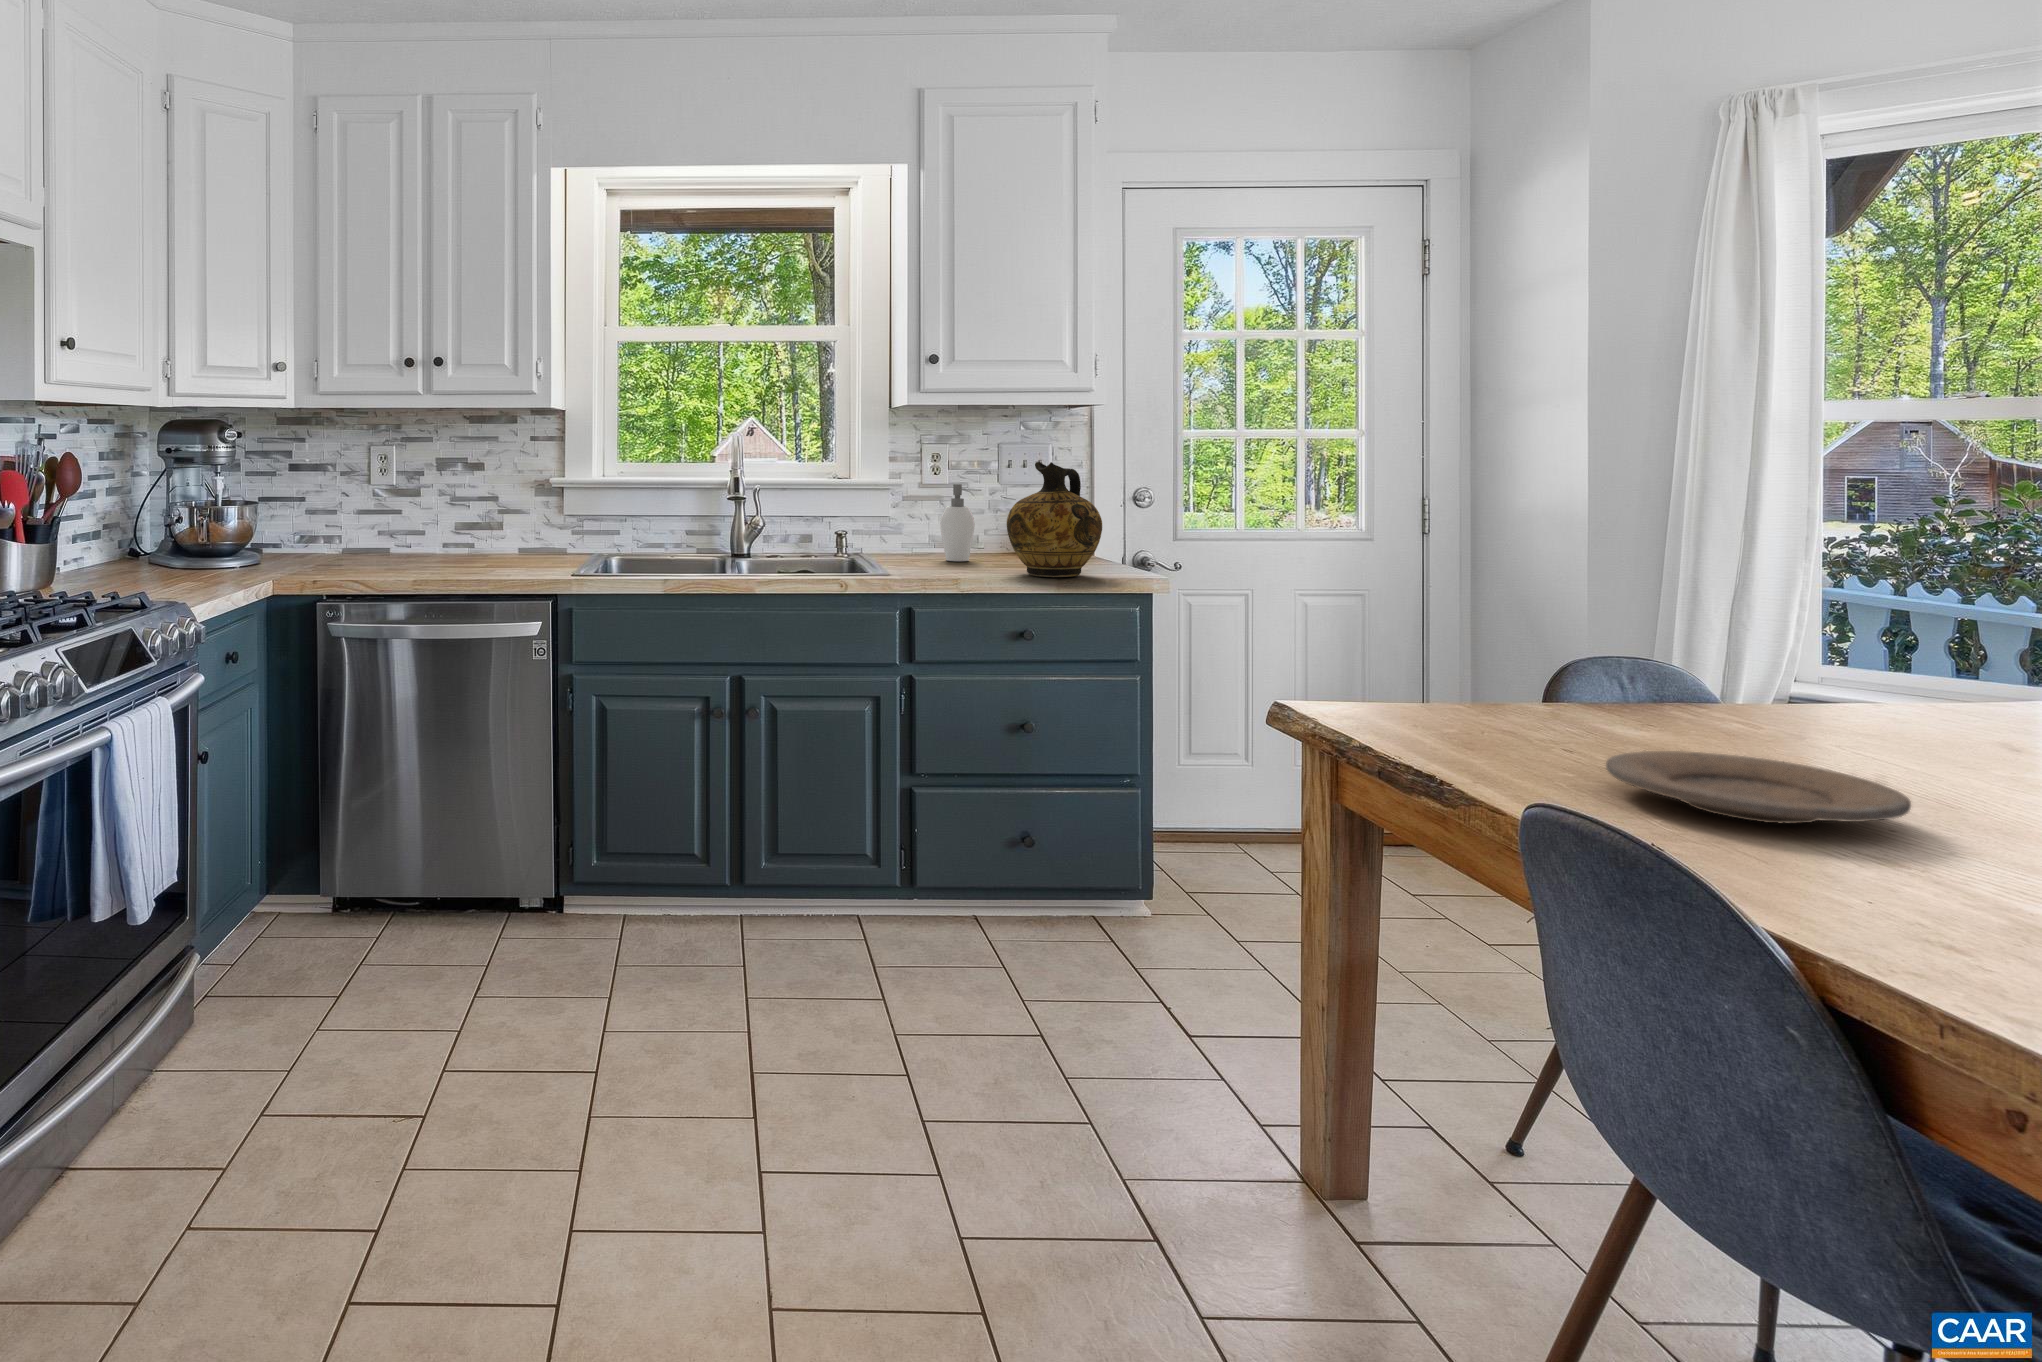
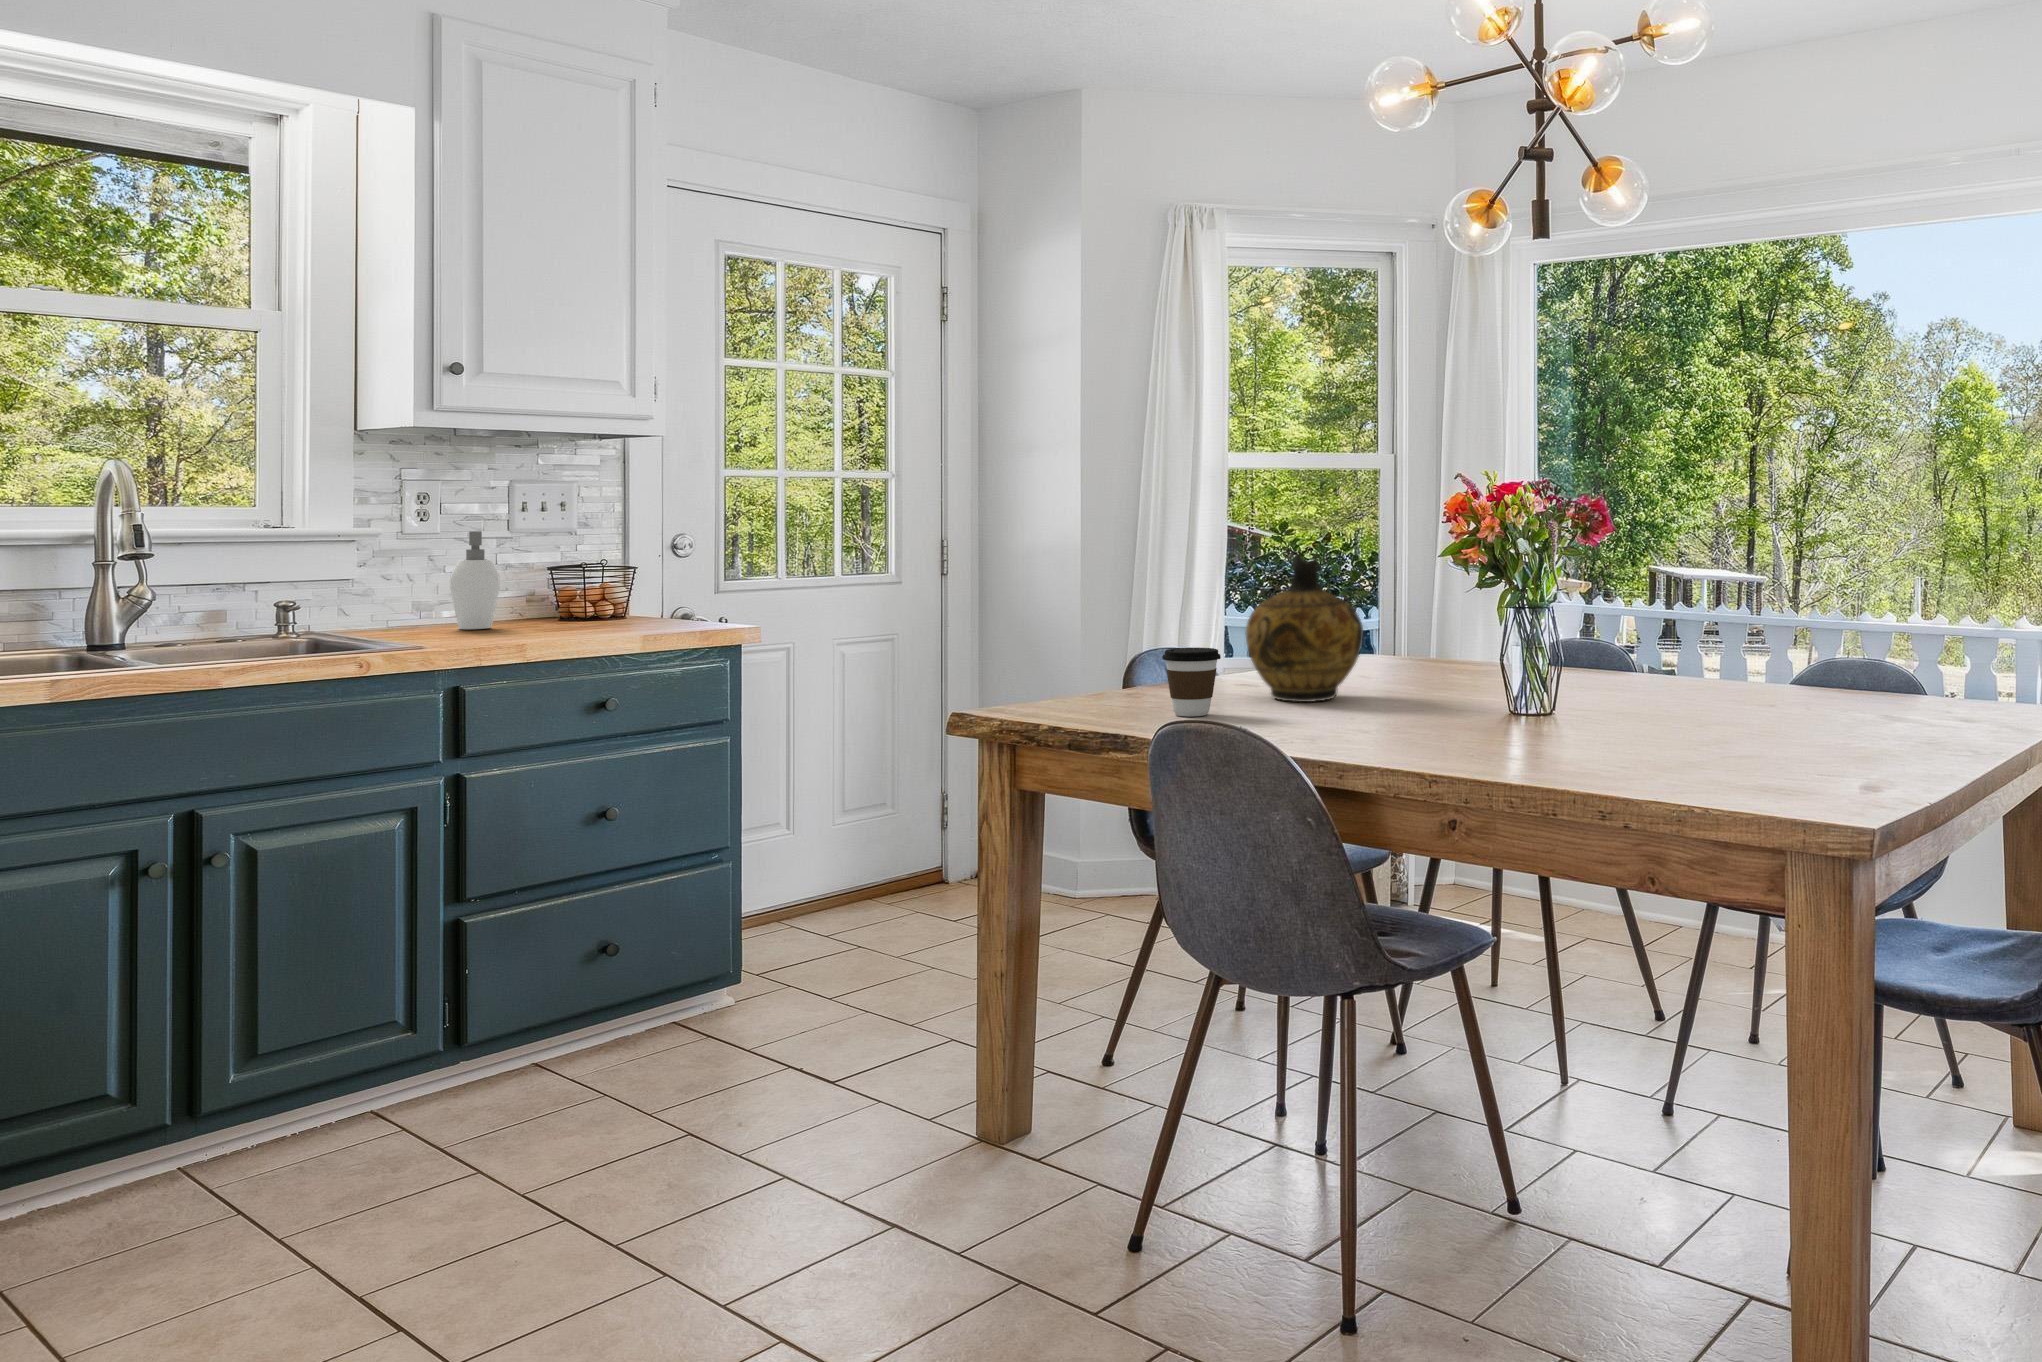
ceramic jug: present [1007,462,1102,577] -> present [1246,554,1363,702]
coffee cup: none [1498,653,1585,742] -> present [1162,647,1221,716]
plate: present [1606,751,1911,824] -> none [1270,700,1432,738]

